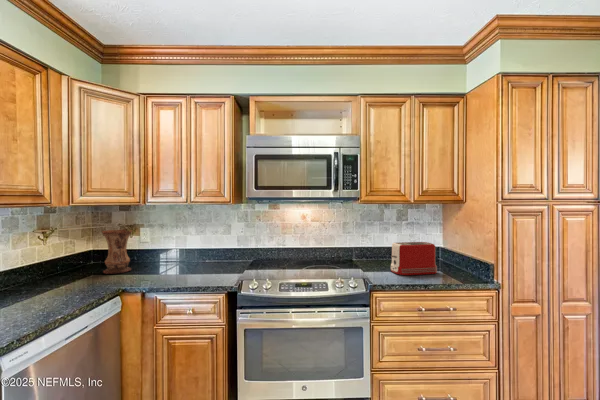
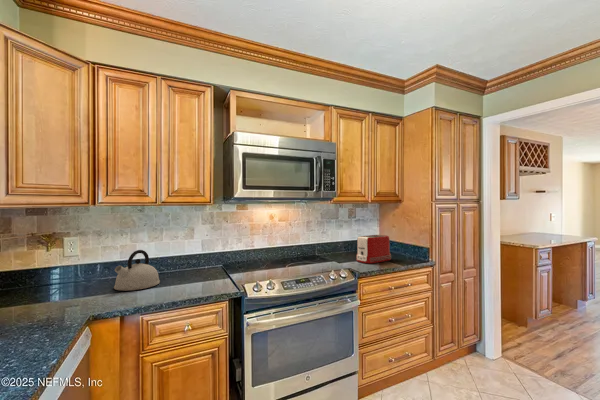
vase: present [102,230,132,274] -> none [29,238,76,299]
kettle: none [152,243,189,275] -> present [114,250,160,291]

